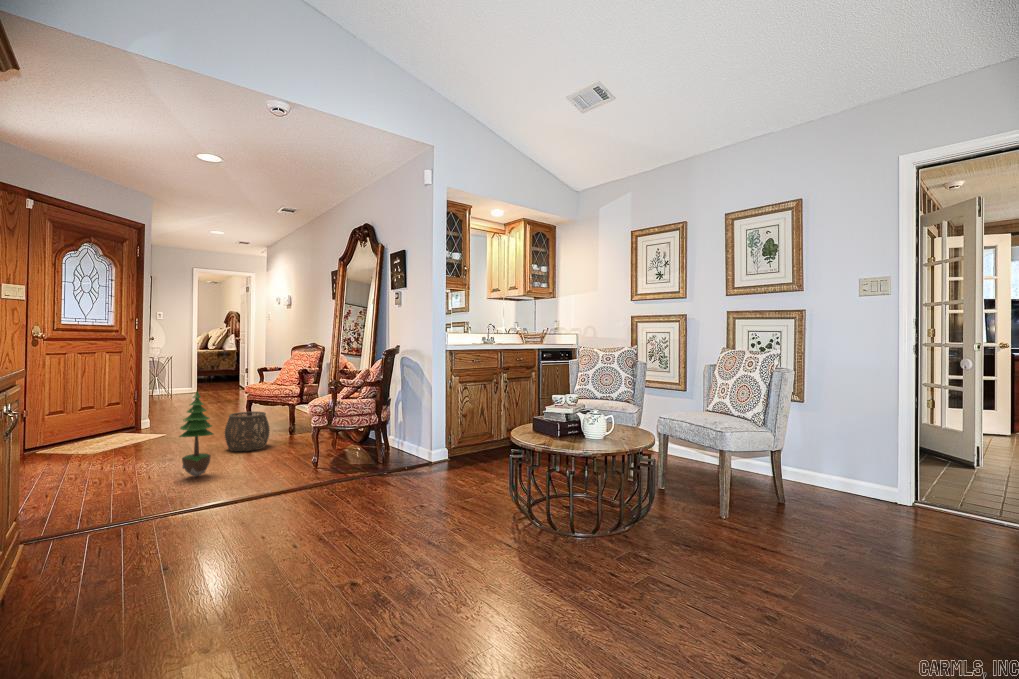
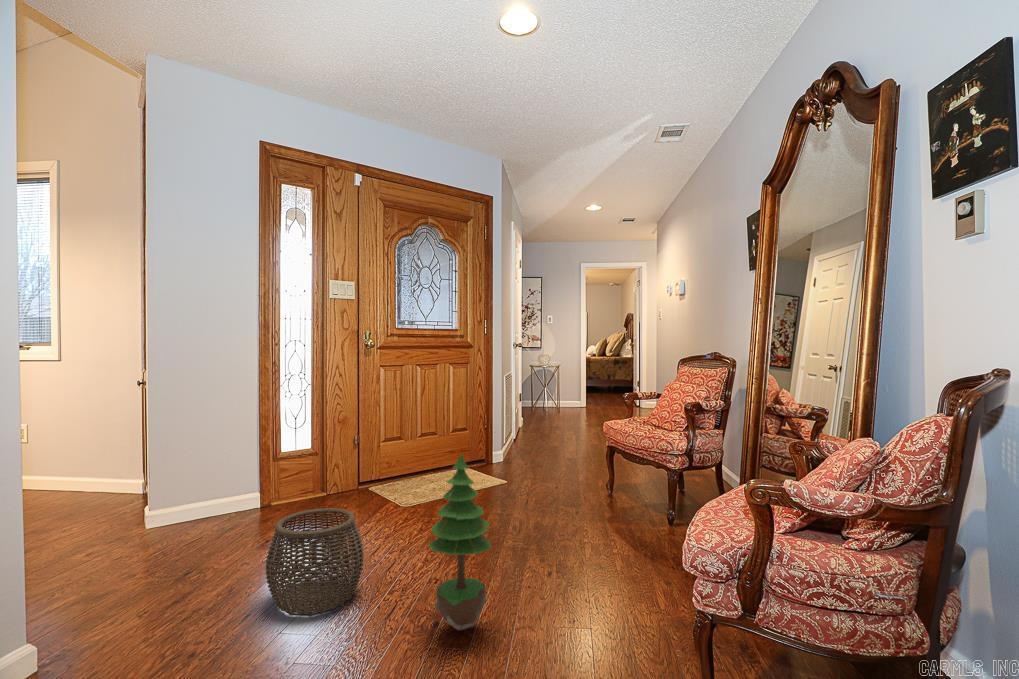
woven basket: present [225,412,270,452] -> present [265,508,364,615]

